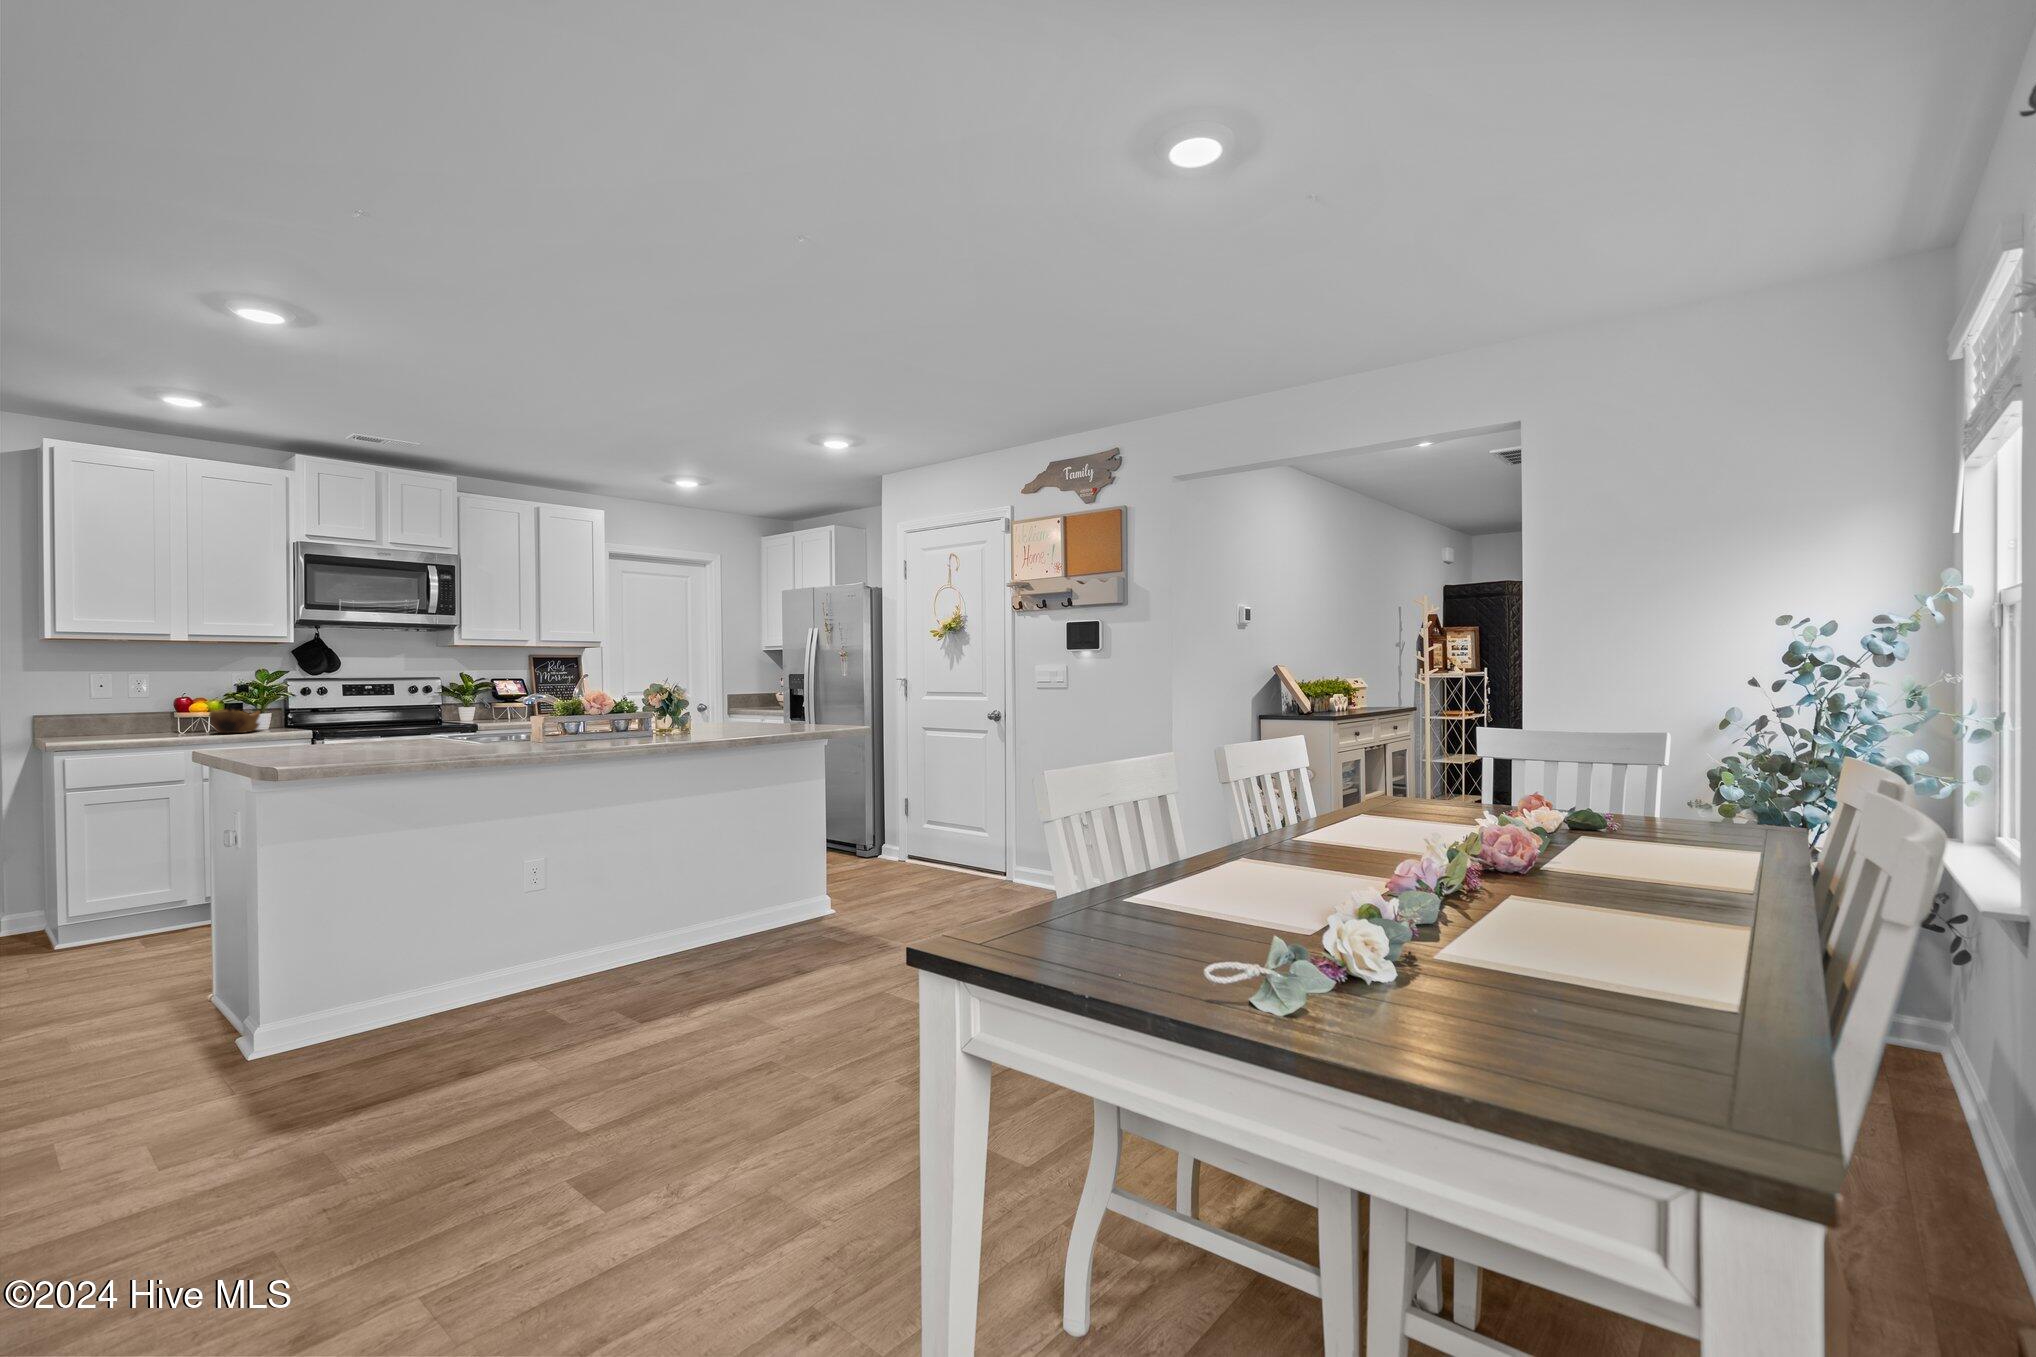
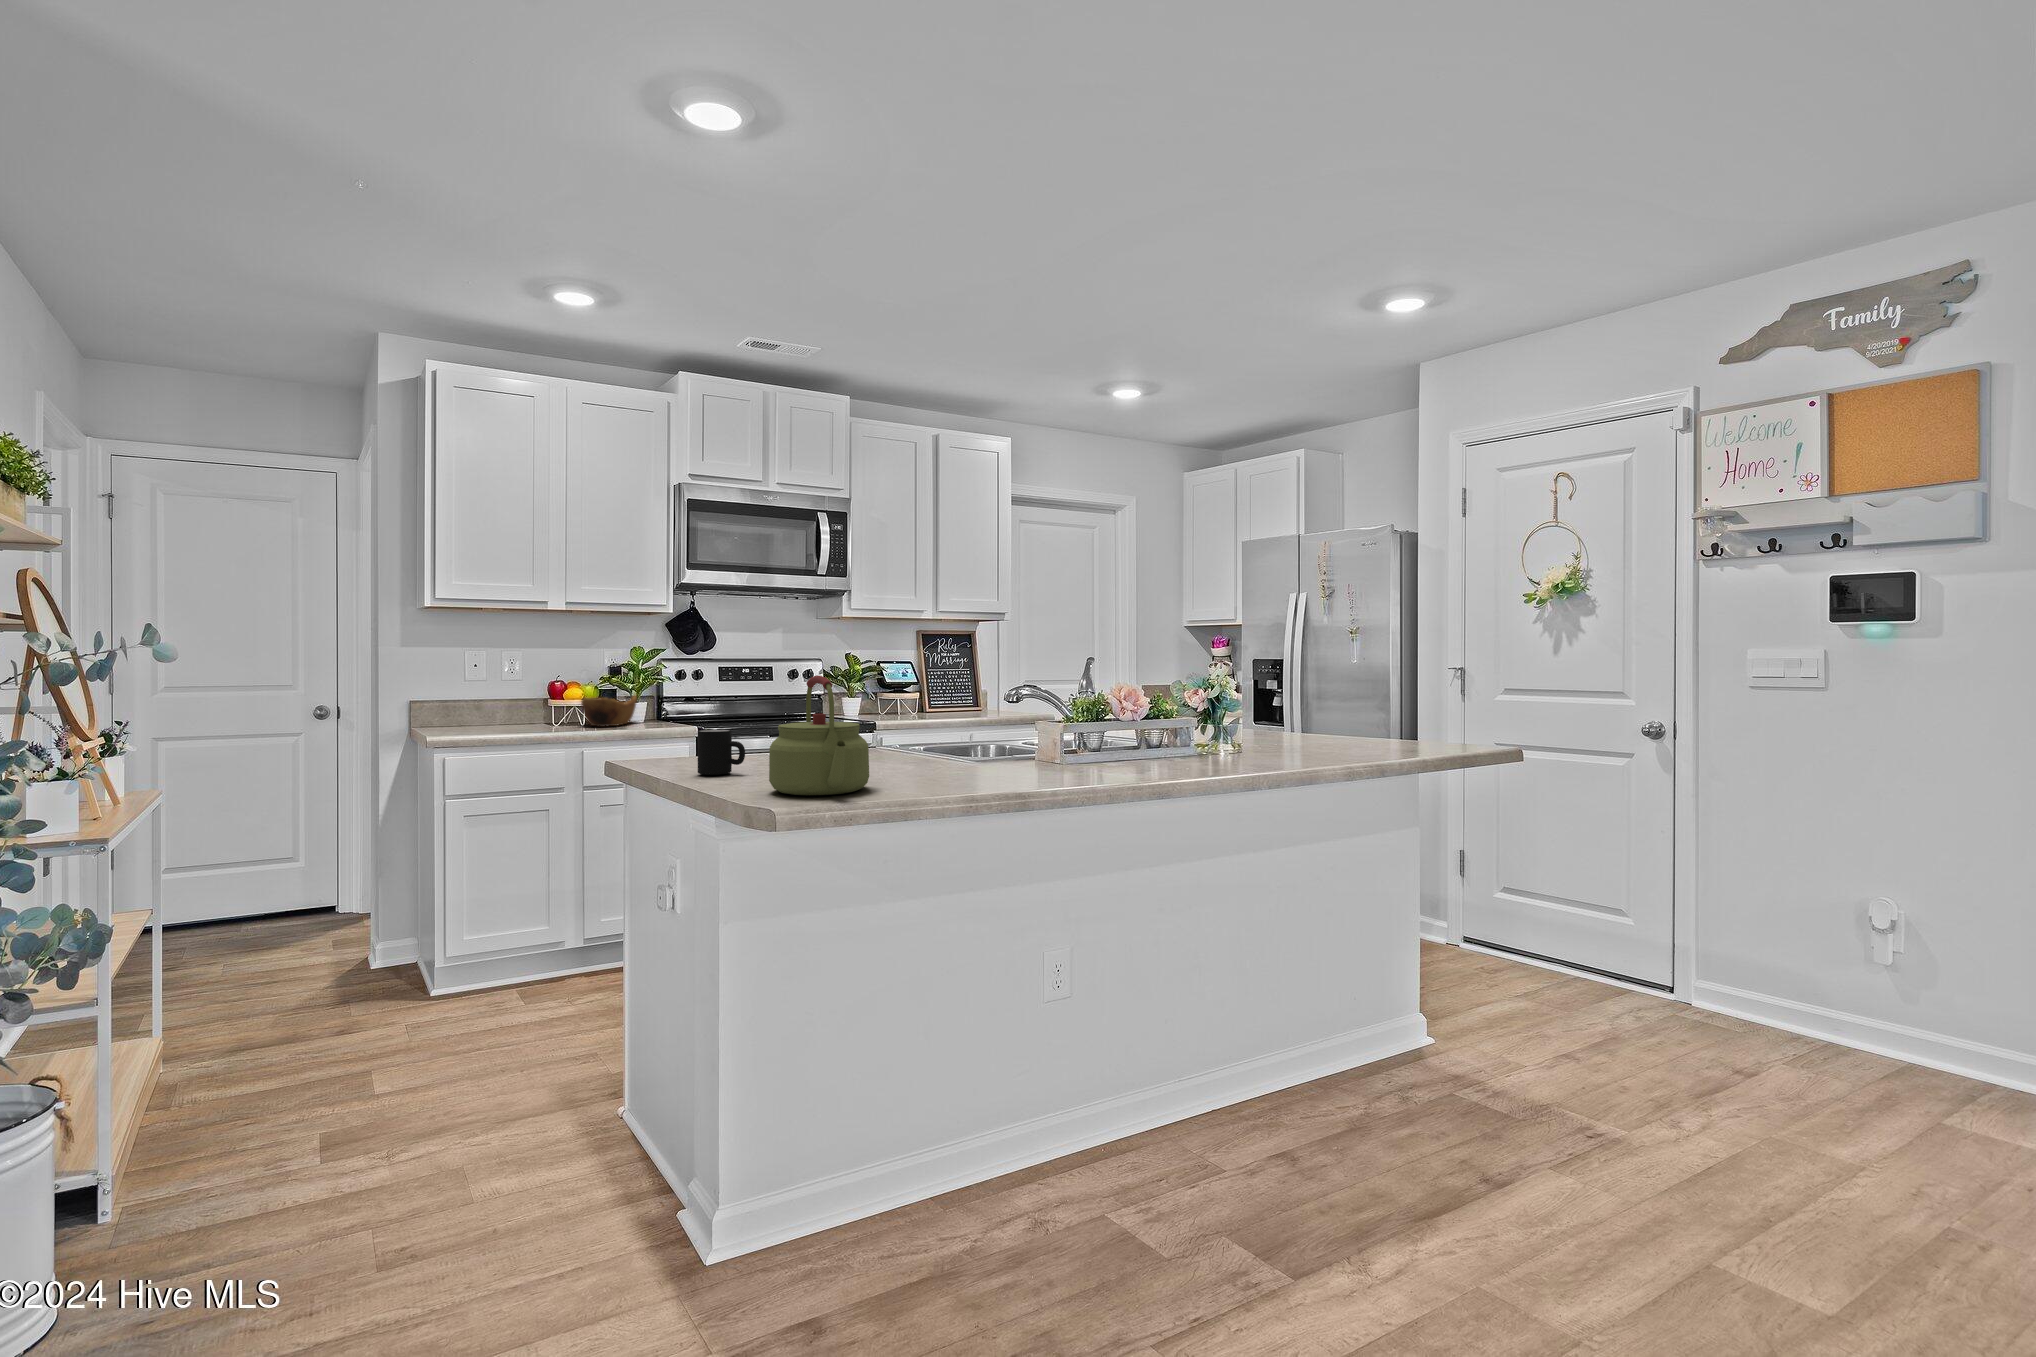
kettle: none [364,683,436,755] -> present [769,675,869,795]
mug: none [314,722,351,751] -> present [698,730,745,775]

